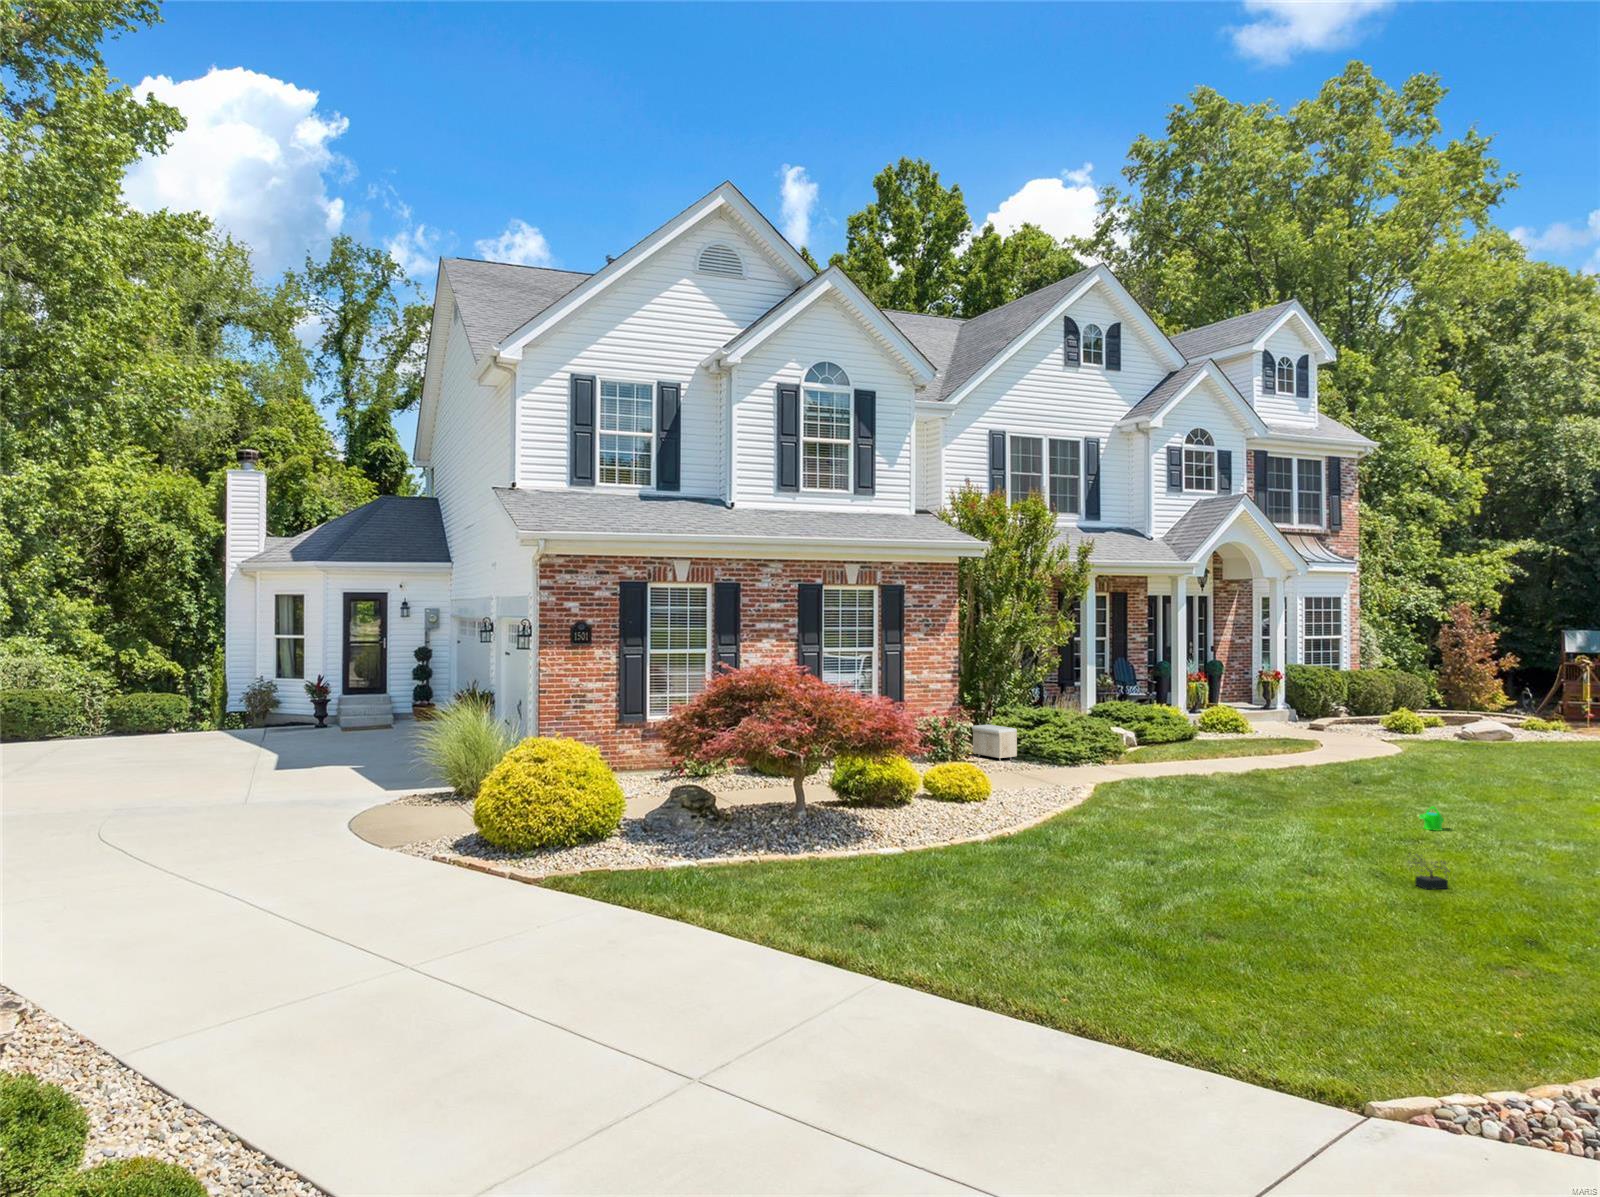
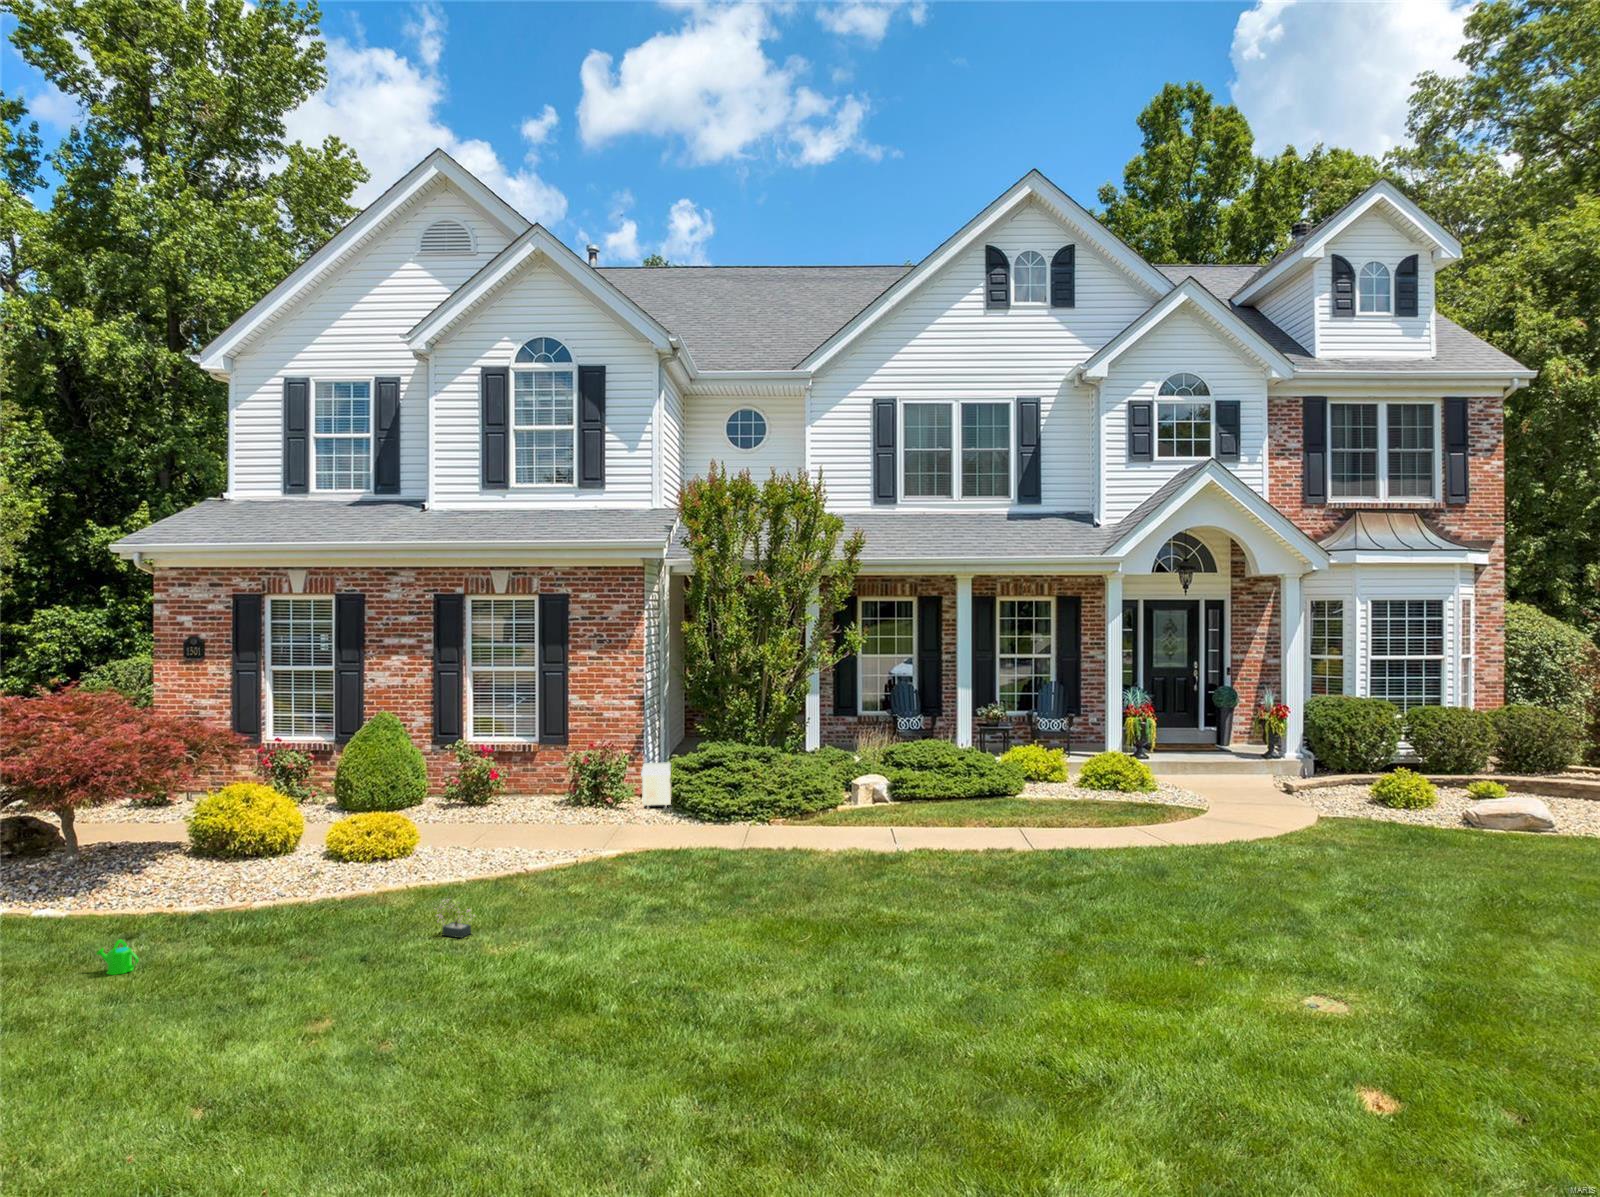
watering can: present [1419,806,1444,831] -> present [96,939,139,975]
decorative plant: present [1408,854,1450,889] -> present [434,900,475,938]

